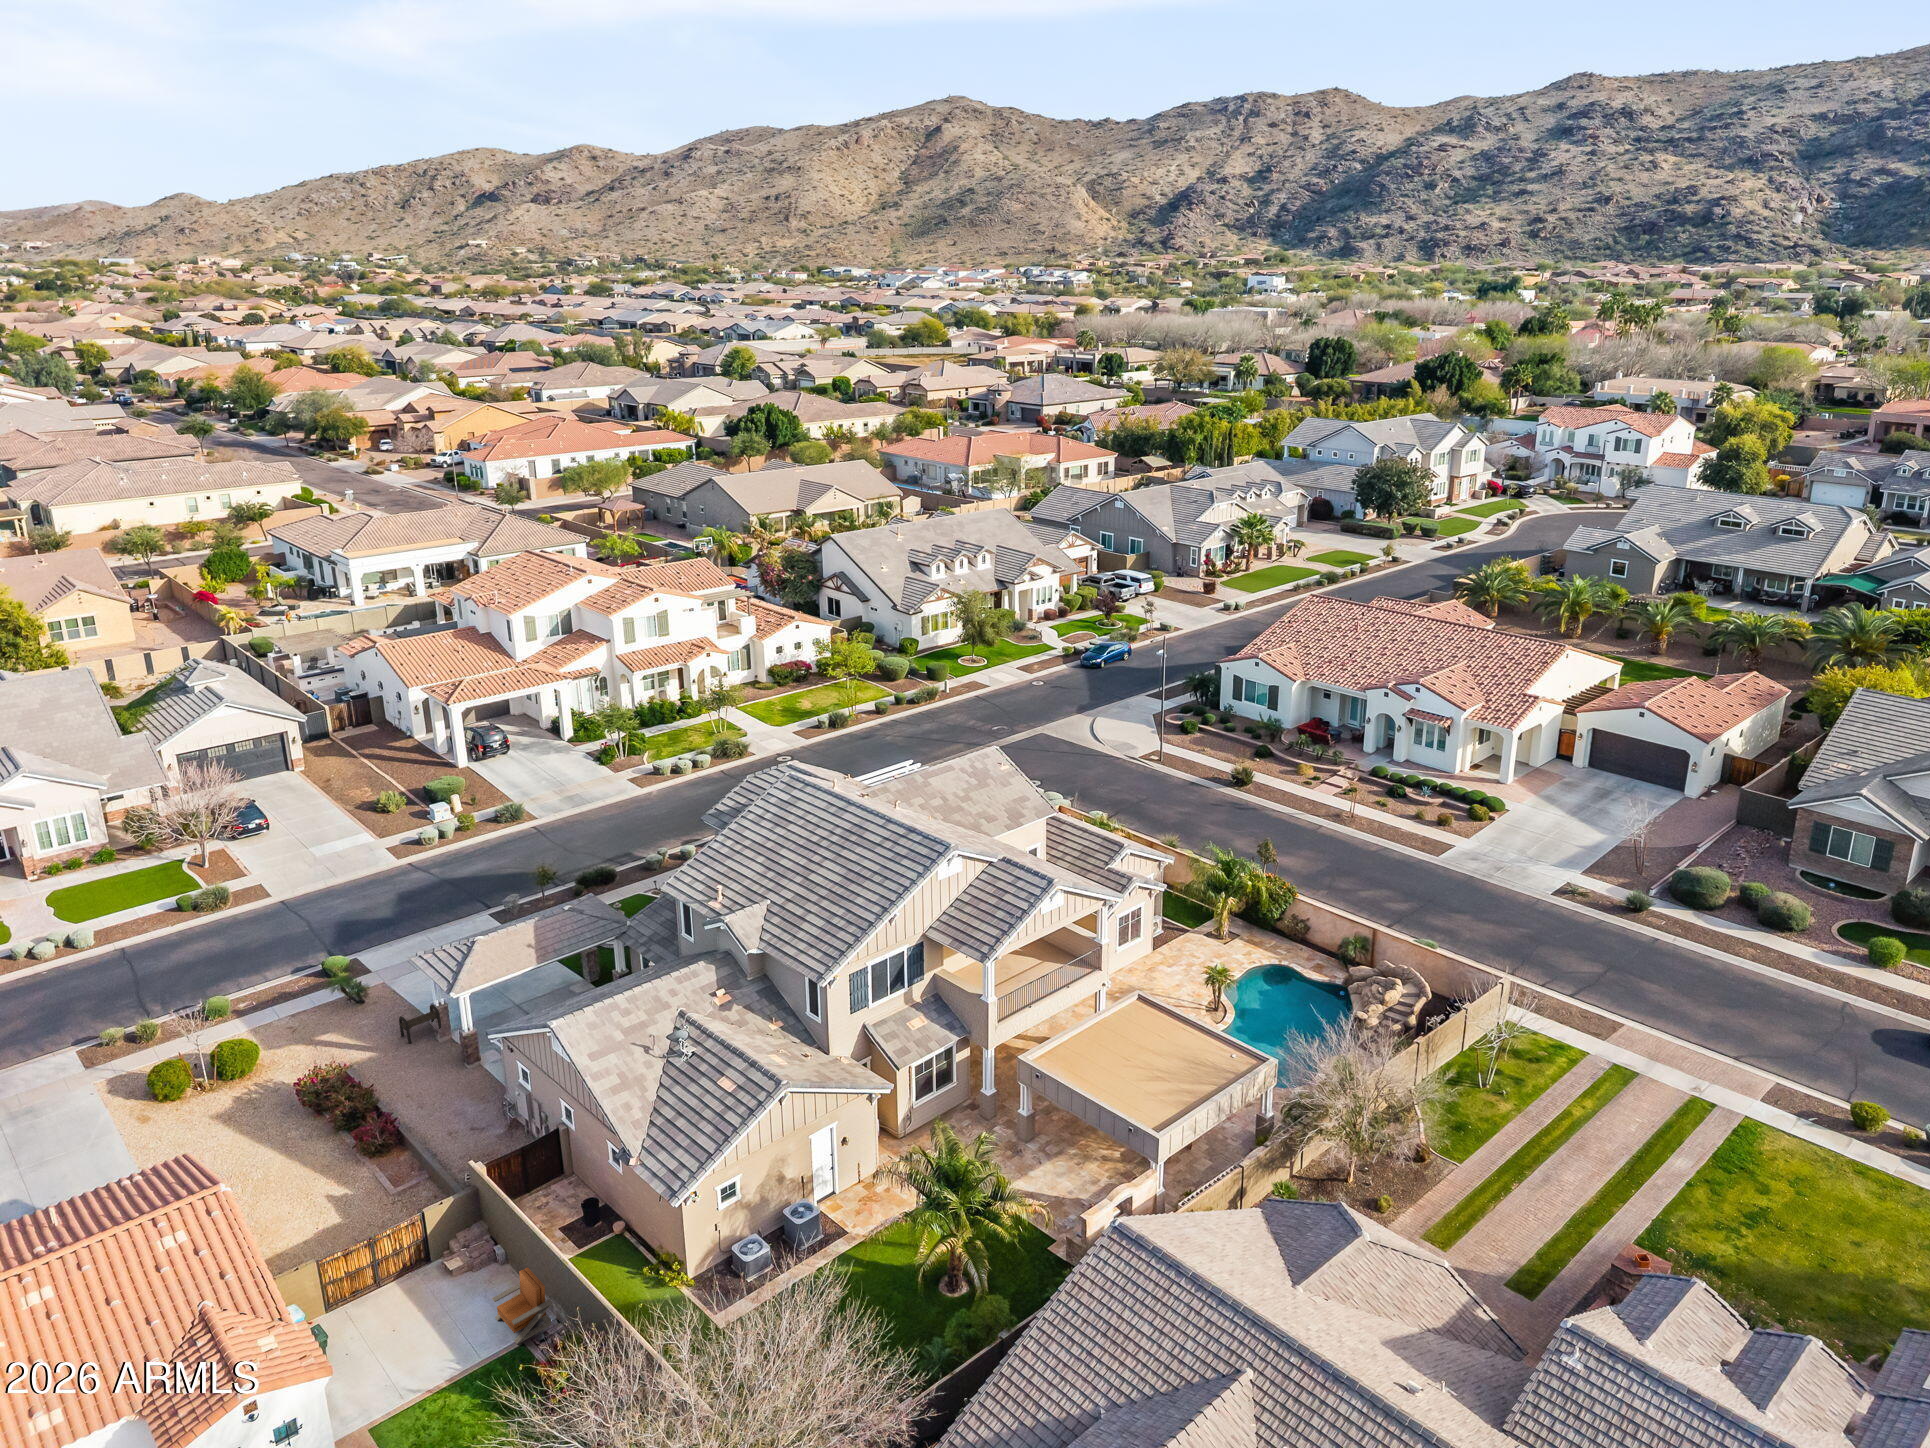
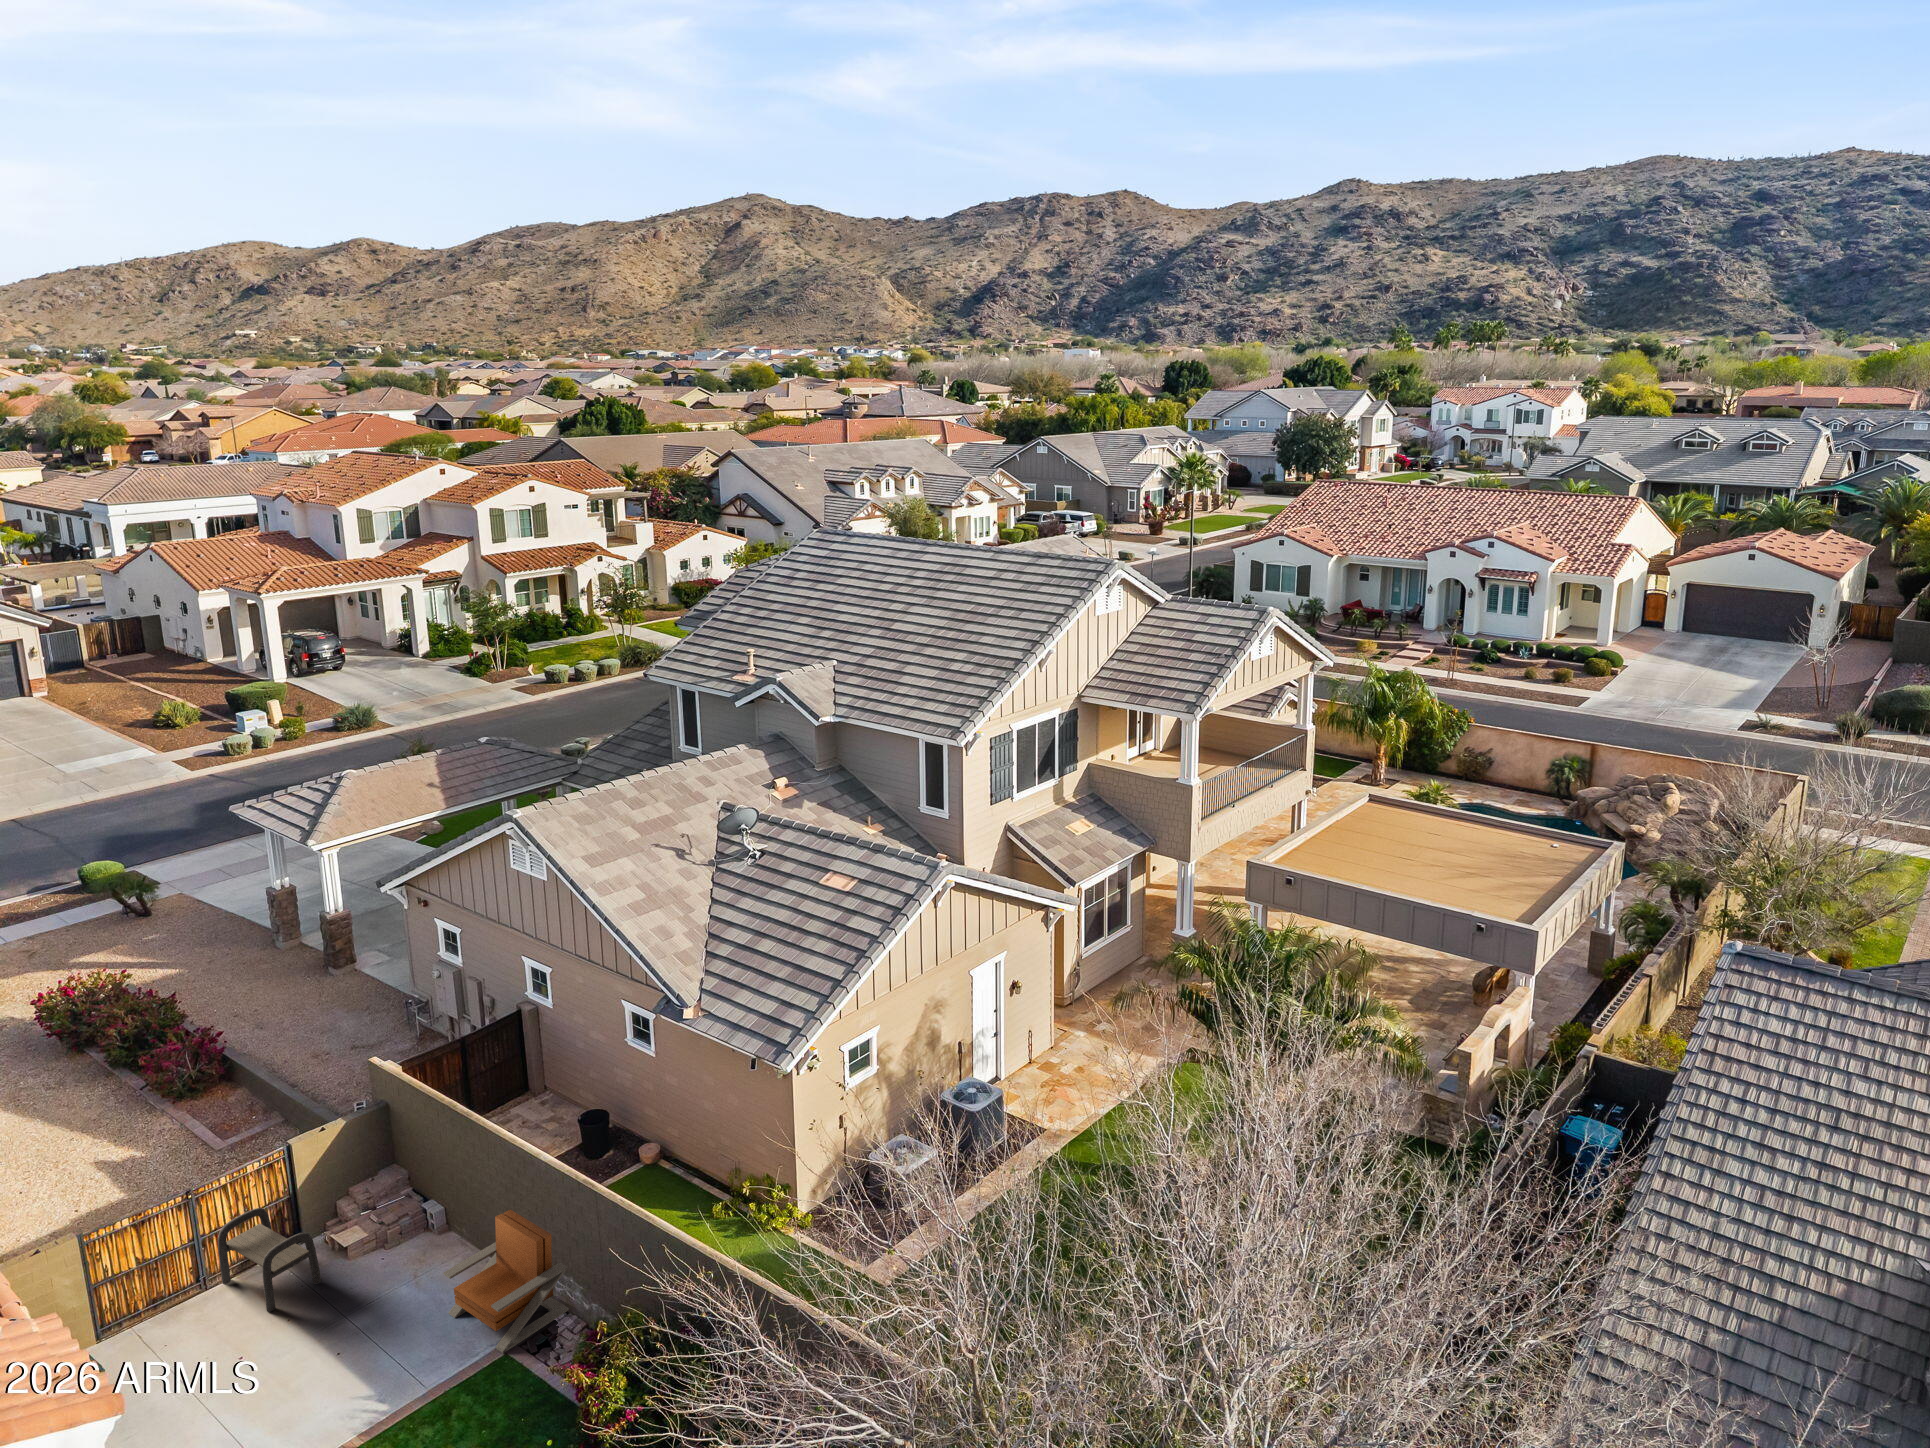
bench: present [399,1005,441,1044] -> present [218,1208,321,1312]

